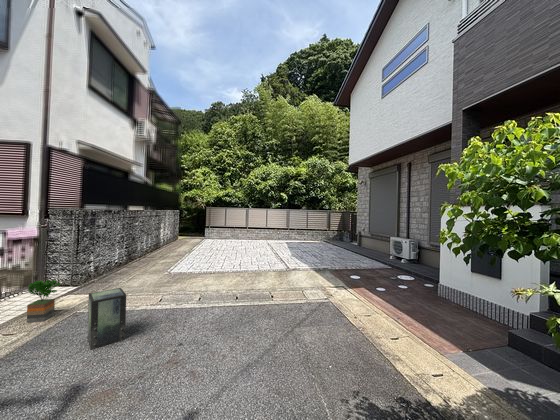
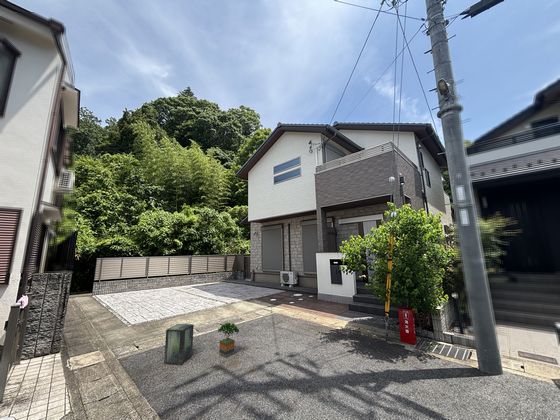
potted tree: present [27,280,60,322] -> present [218,323,239,358]

